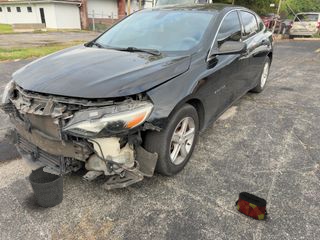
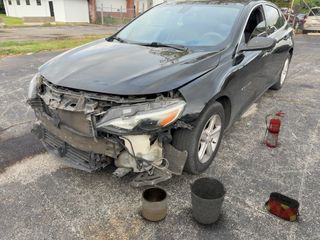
fire extinguisher: none [238,111,260,149] -> present [261,110,285,147]
bucket: present [28,165,63,207] -> present [190,177,227,224]
planter: none [111,189,137,223] -> present [142,187,167,221]

